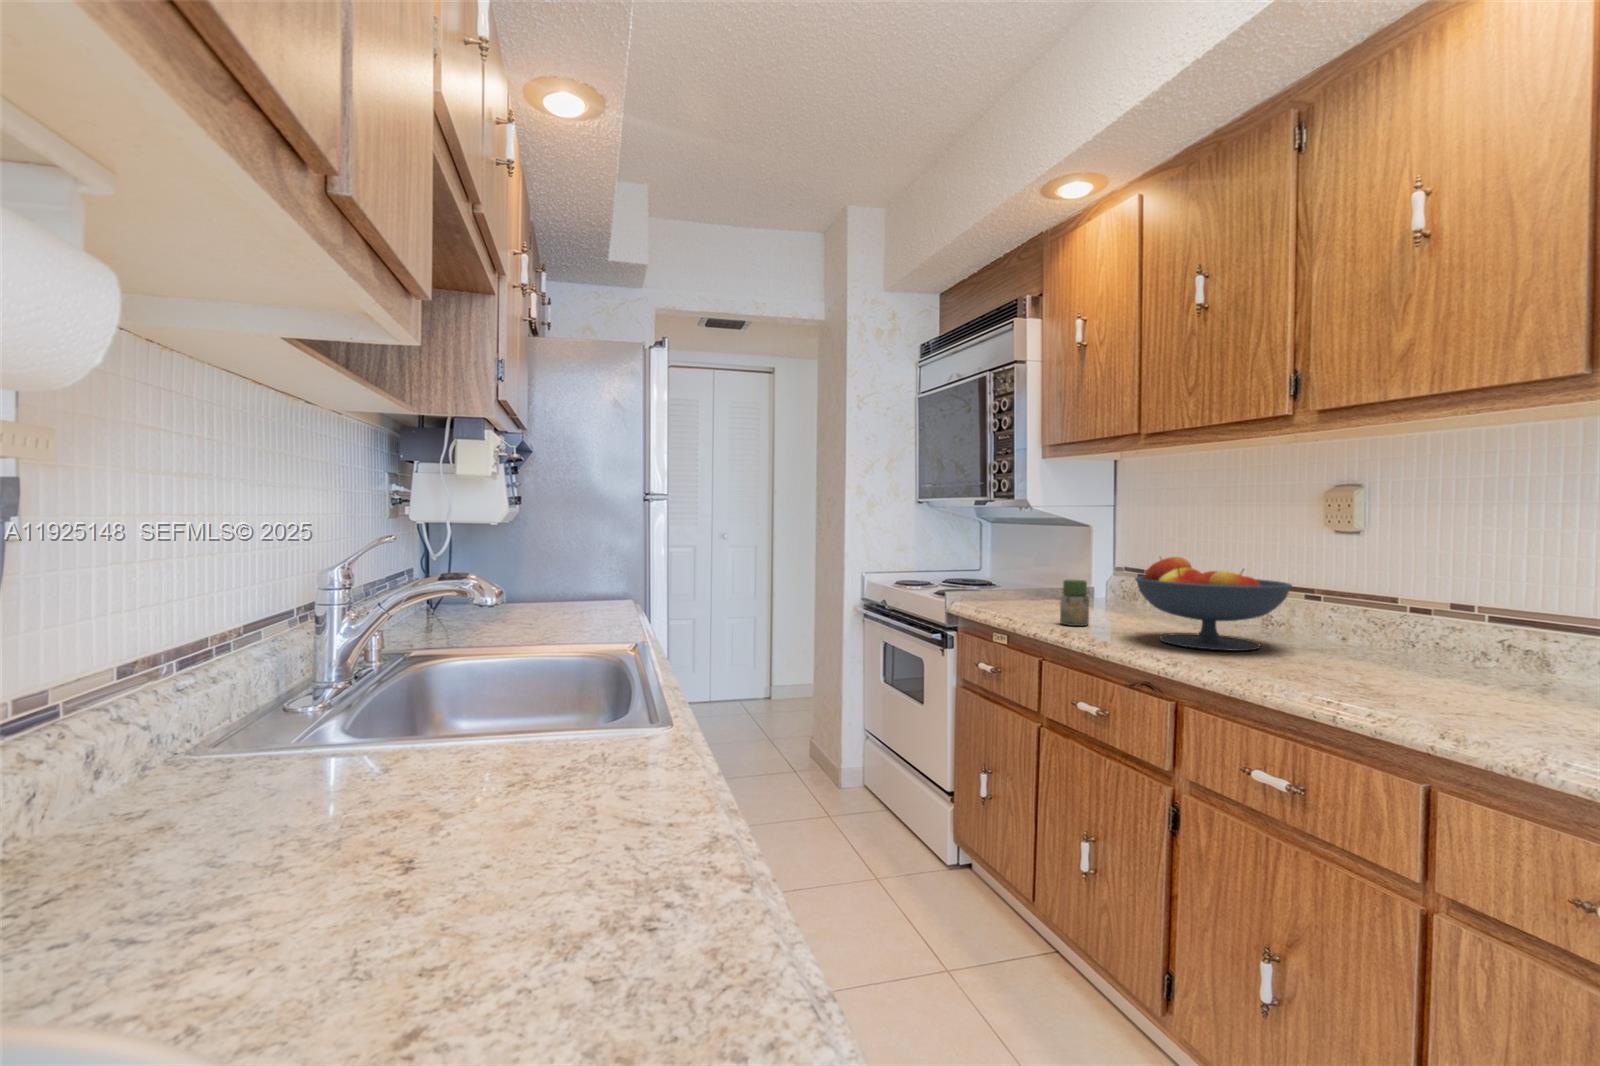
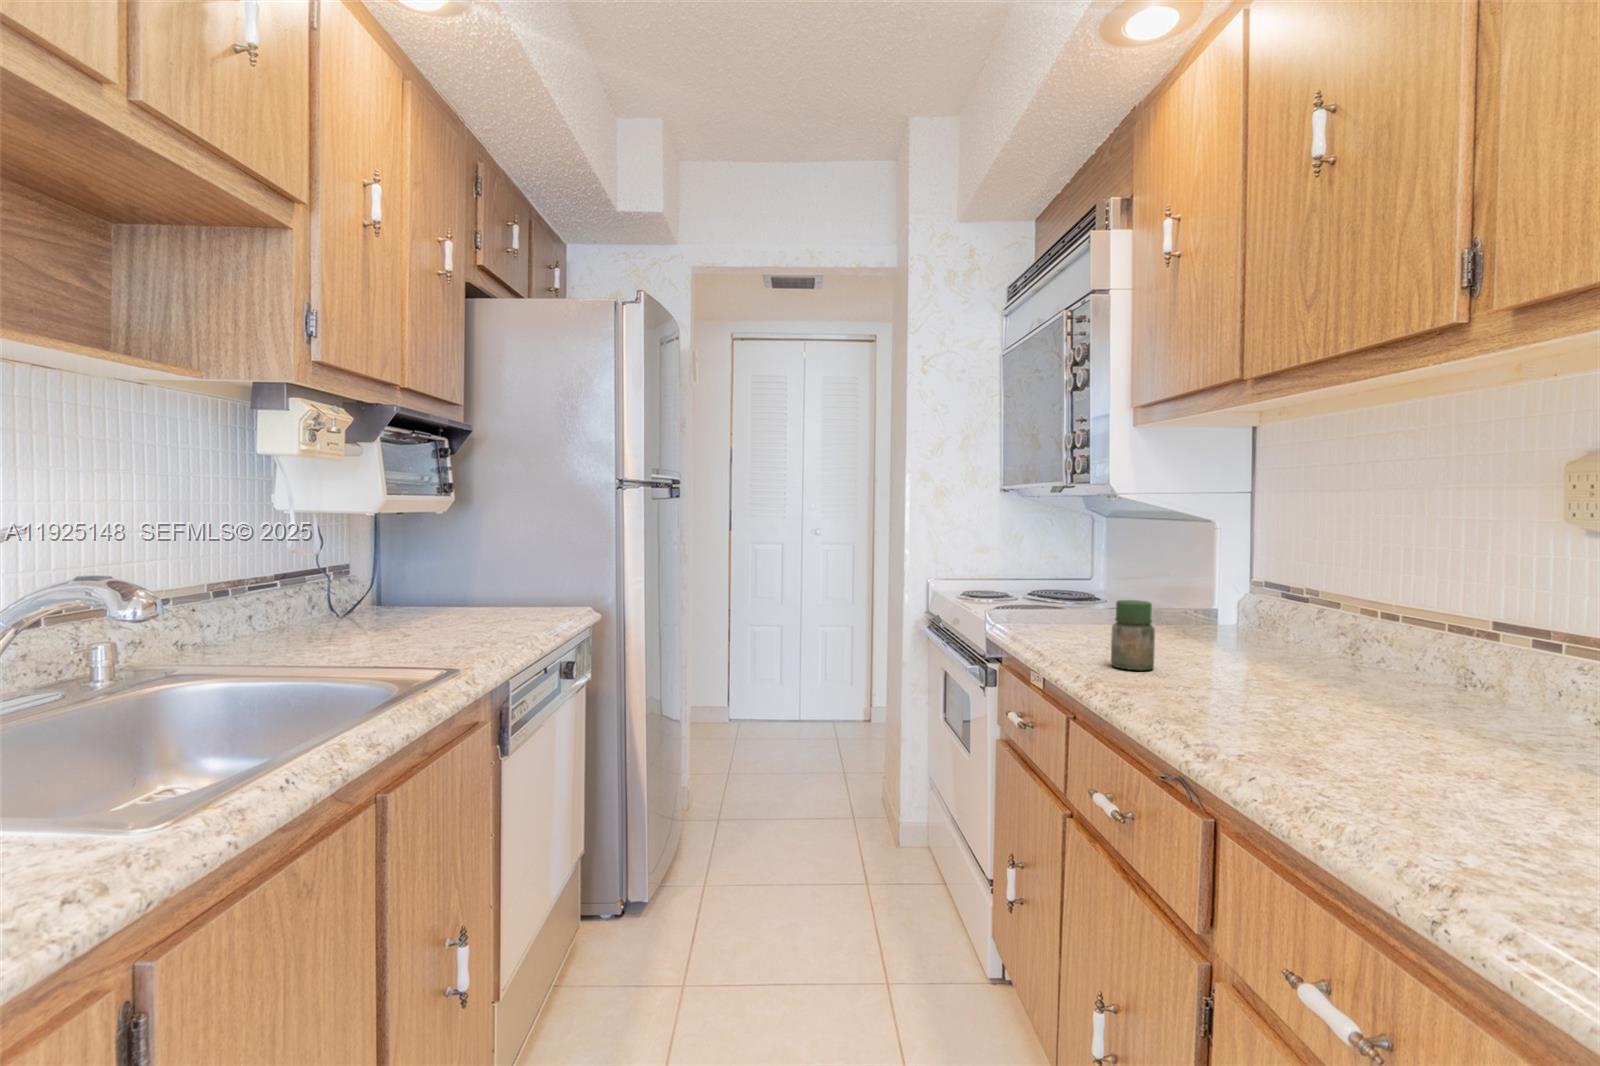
fruit bowl: present [1135,557,1292,651] -> none [1193,569,1474,738]

